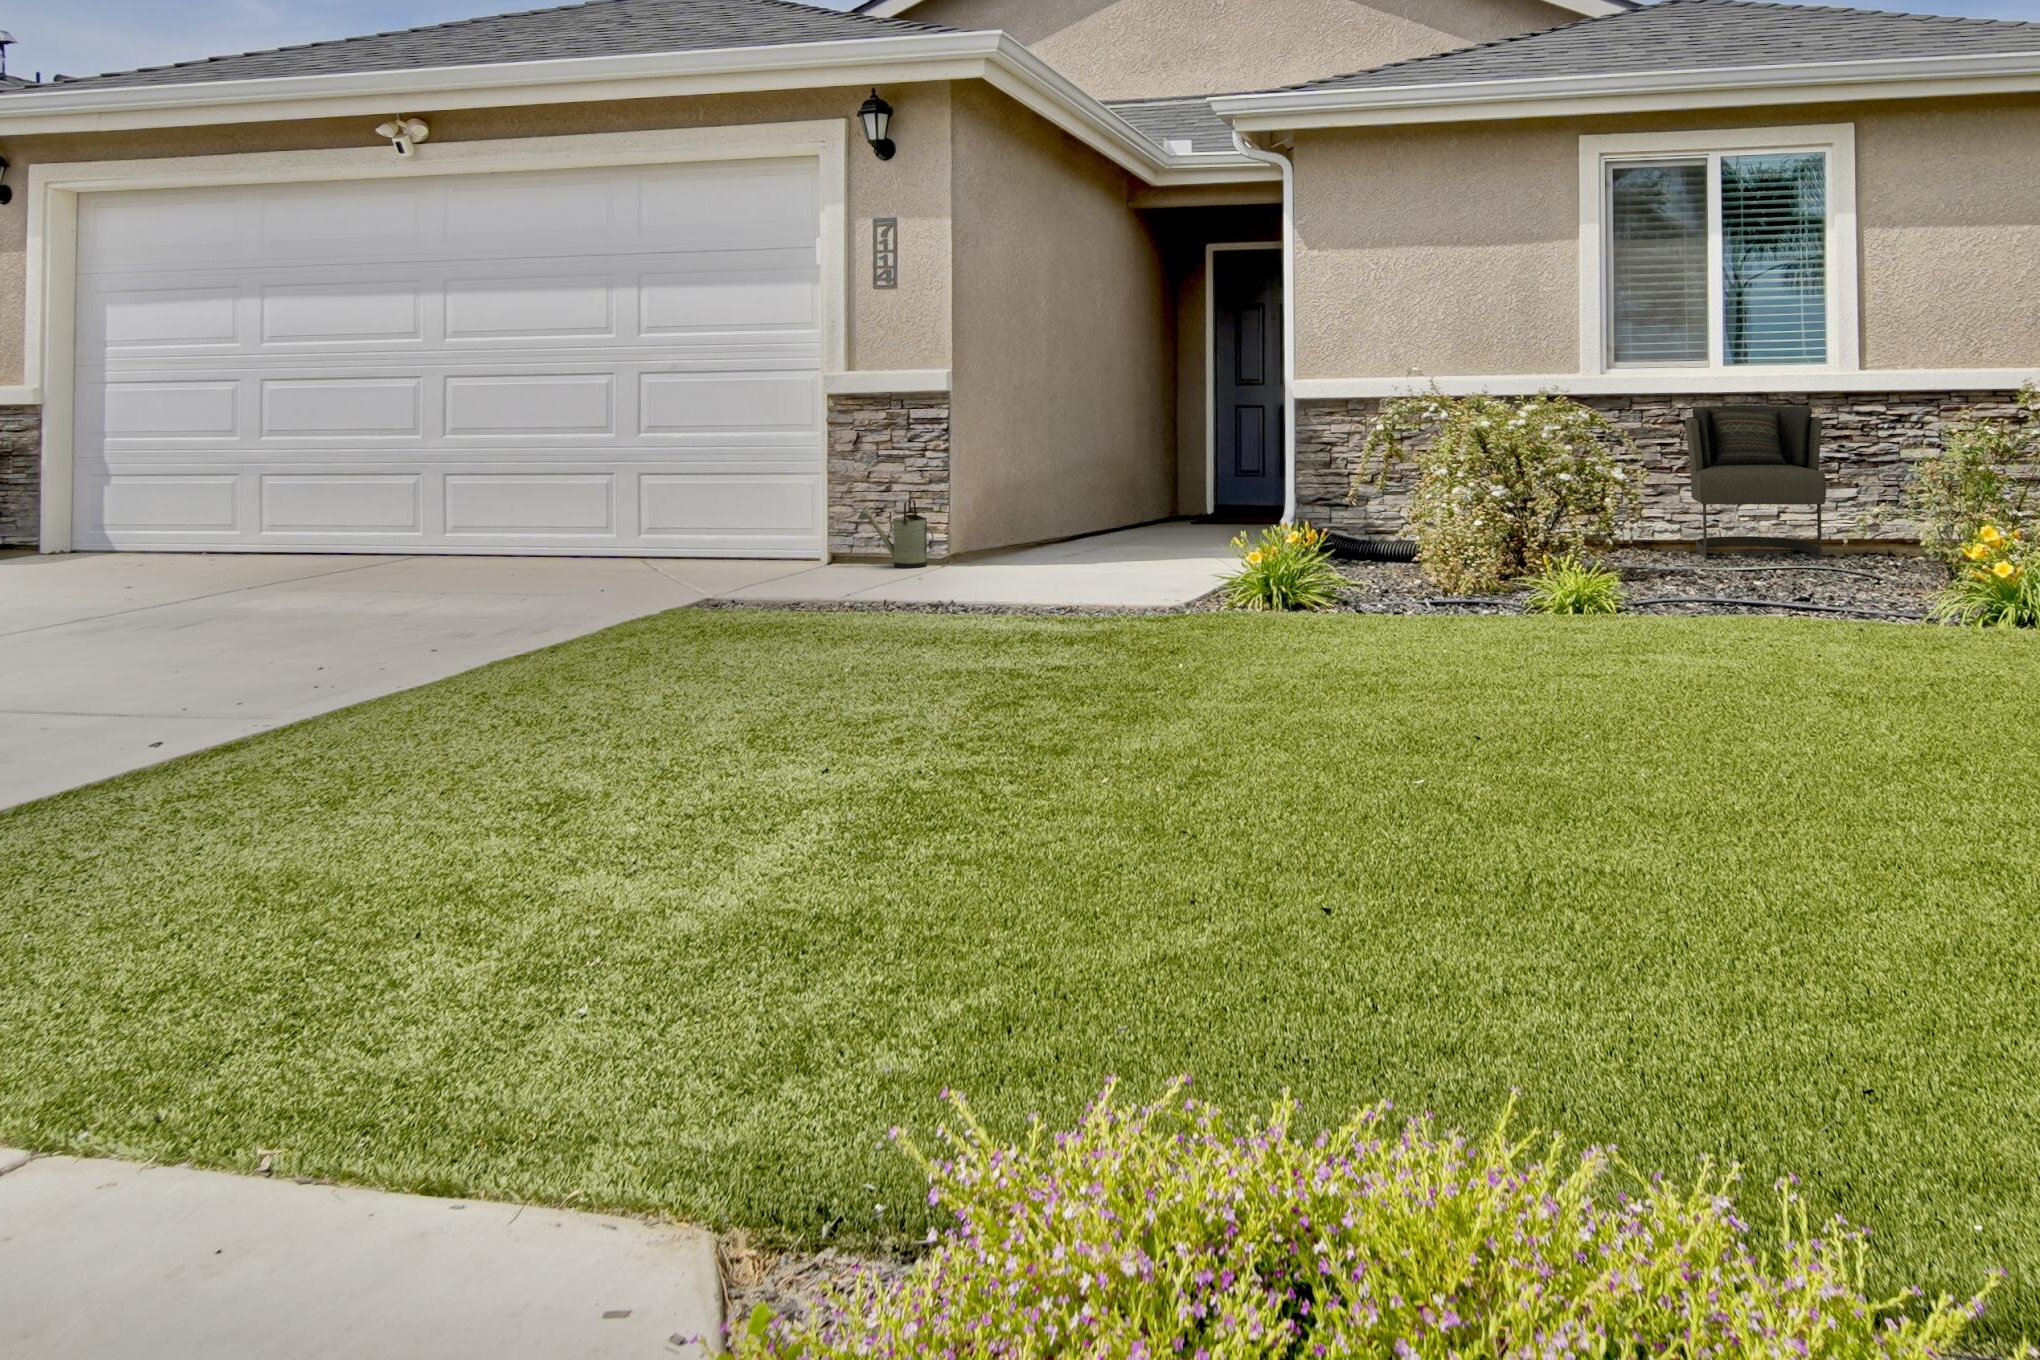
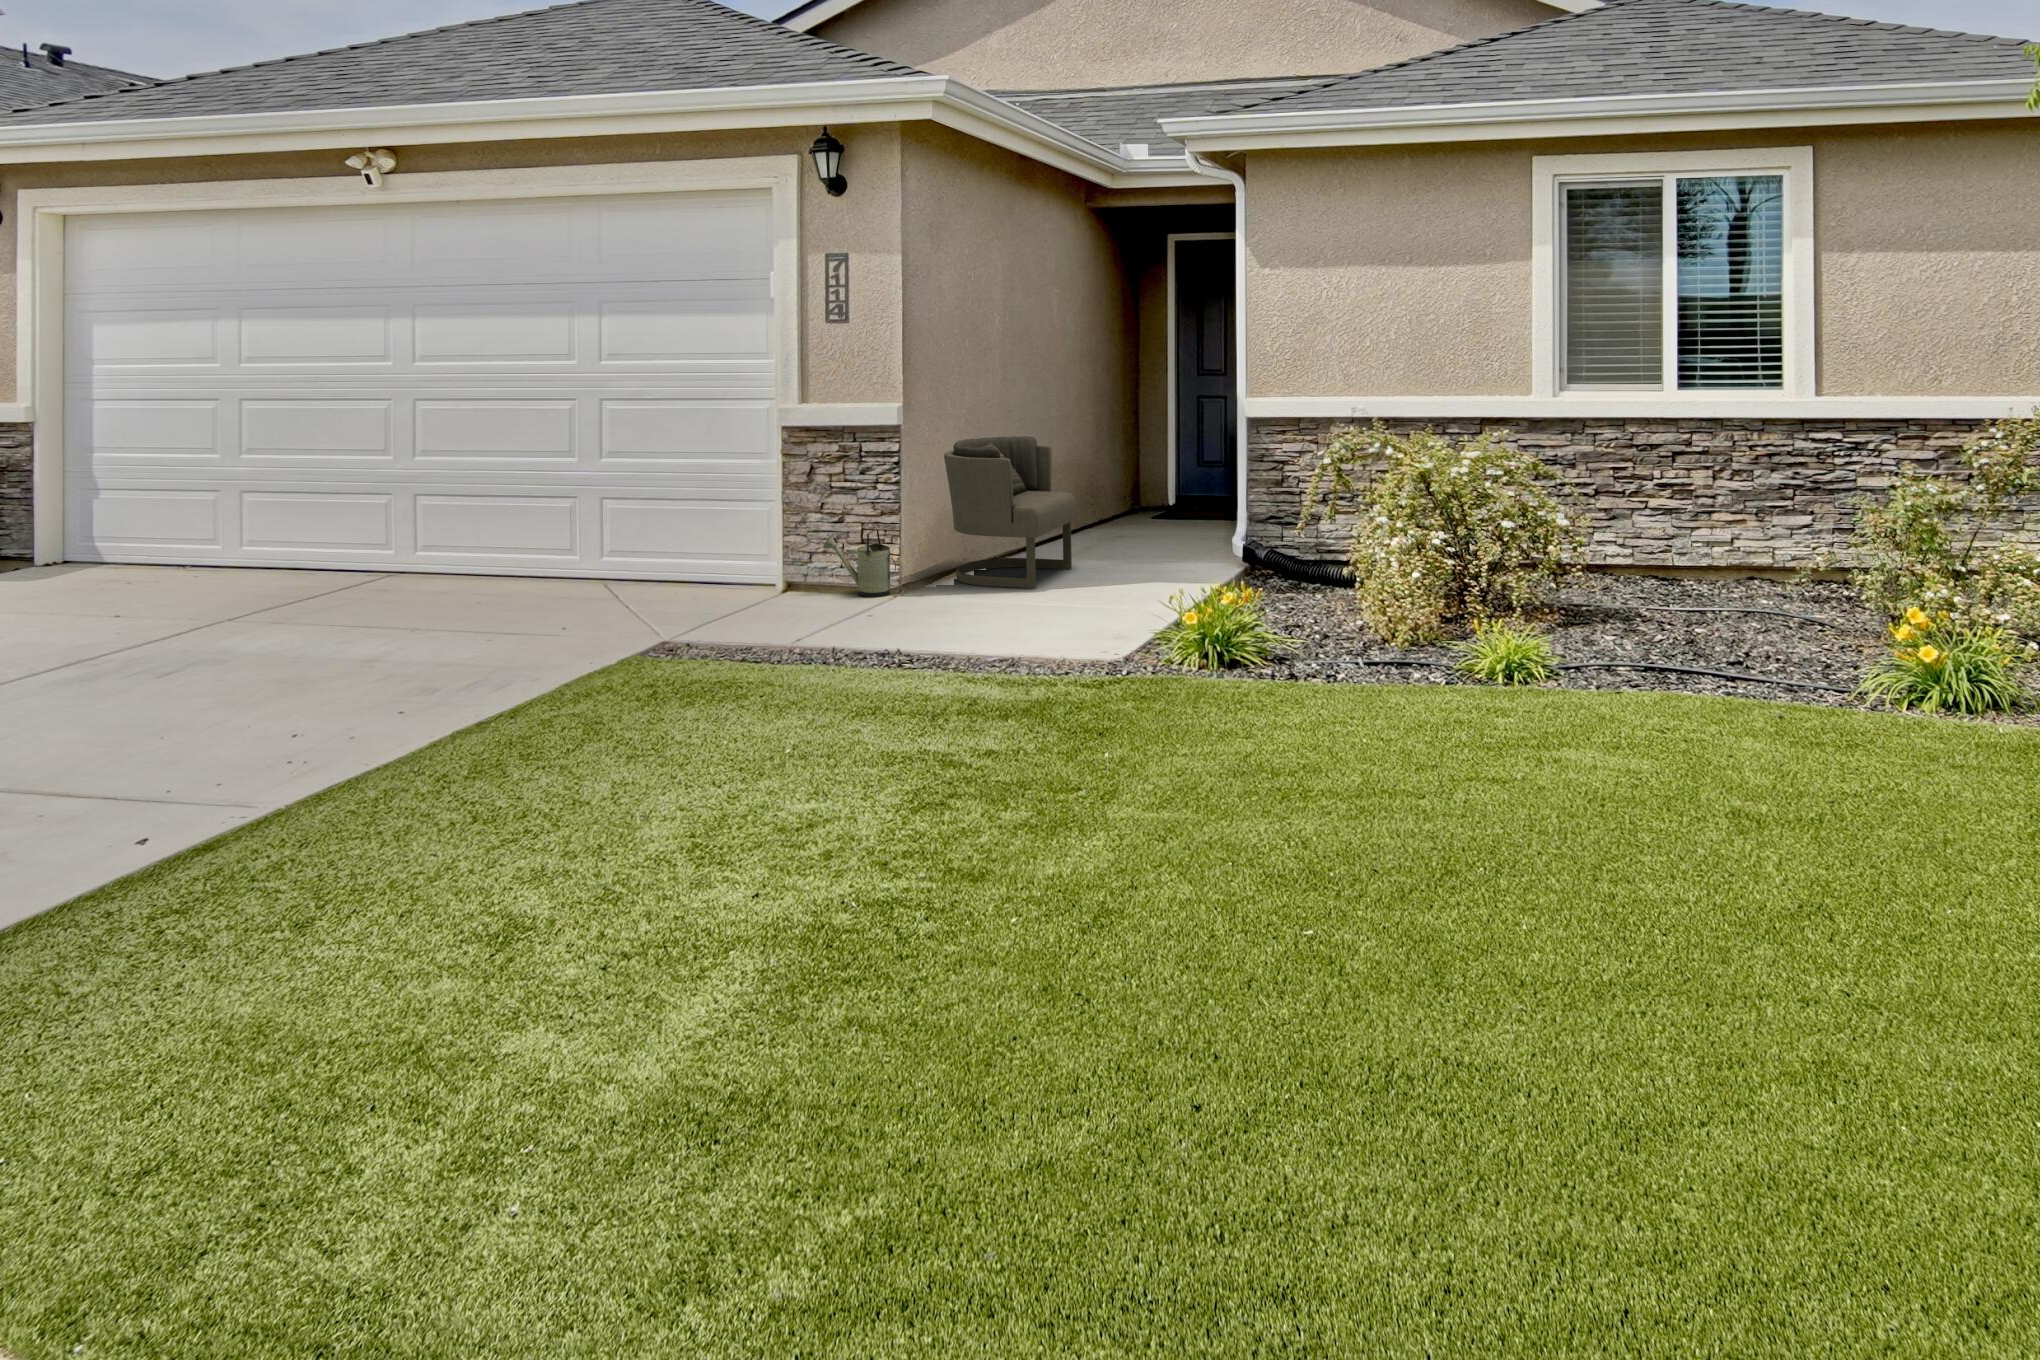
armchair: present [1685,405,1826,559] -> present [944,436,1076,588]

